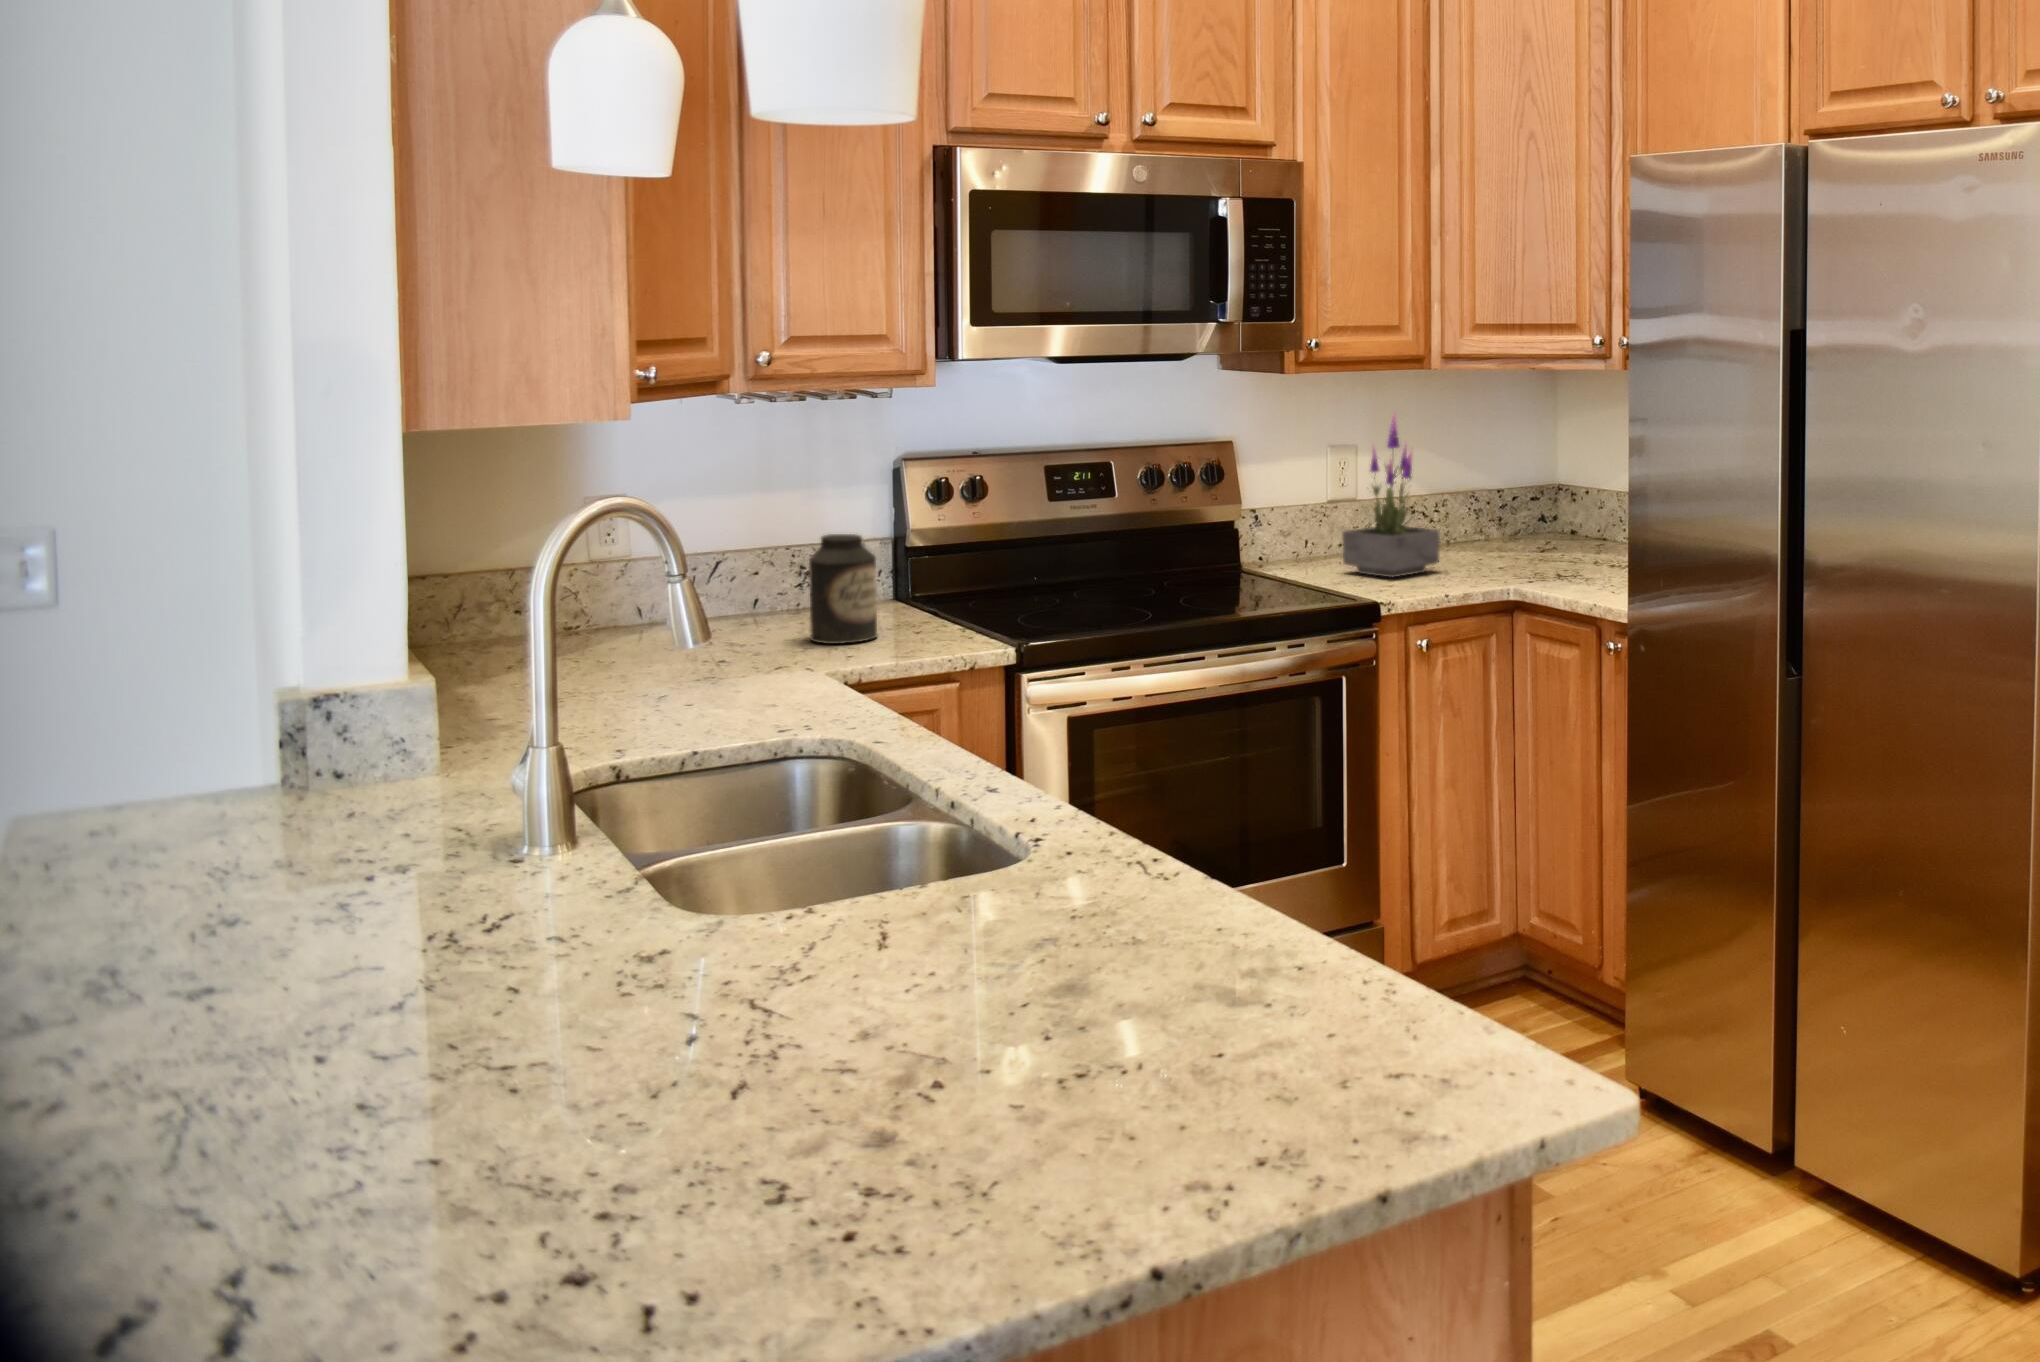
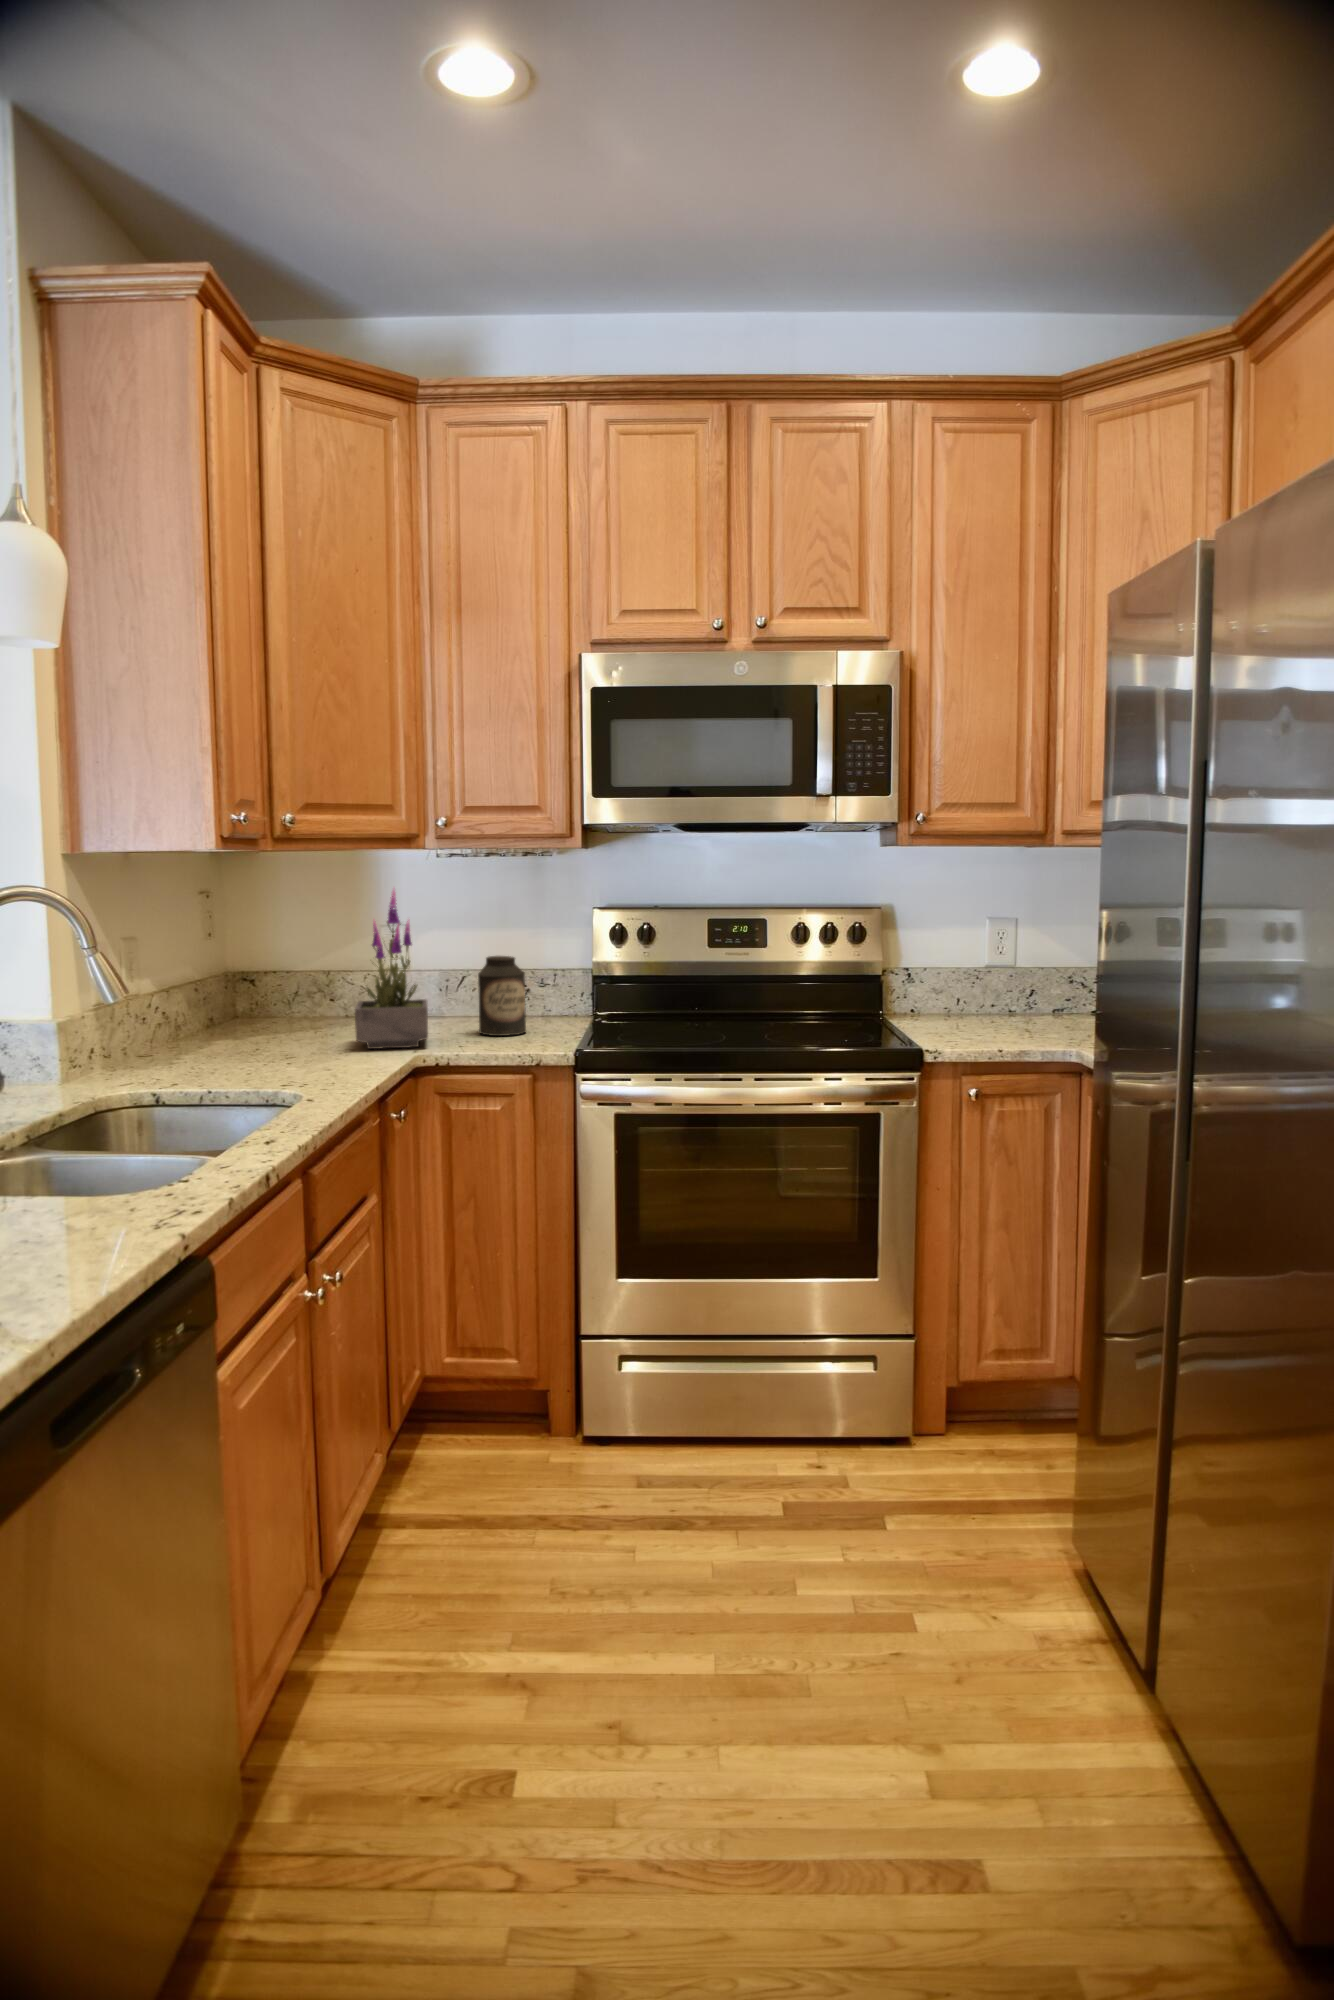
potted plant: present [1343,416,1440,577] -> present [355,890,428,1049]

